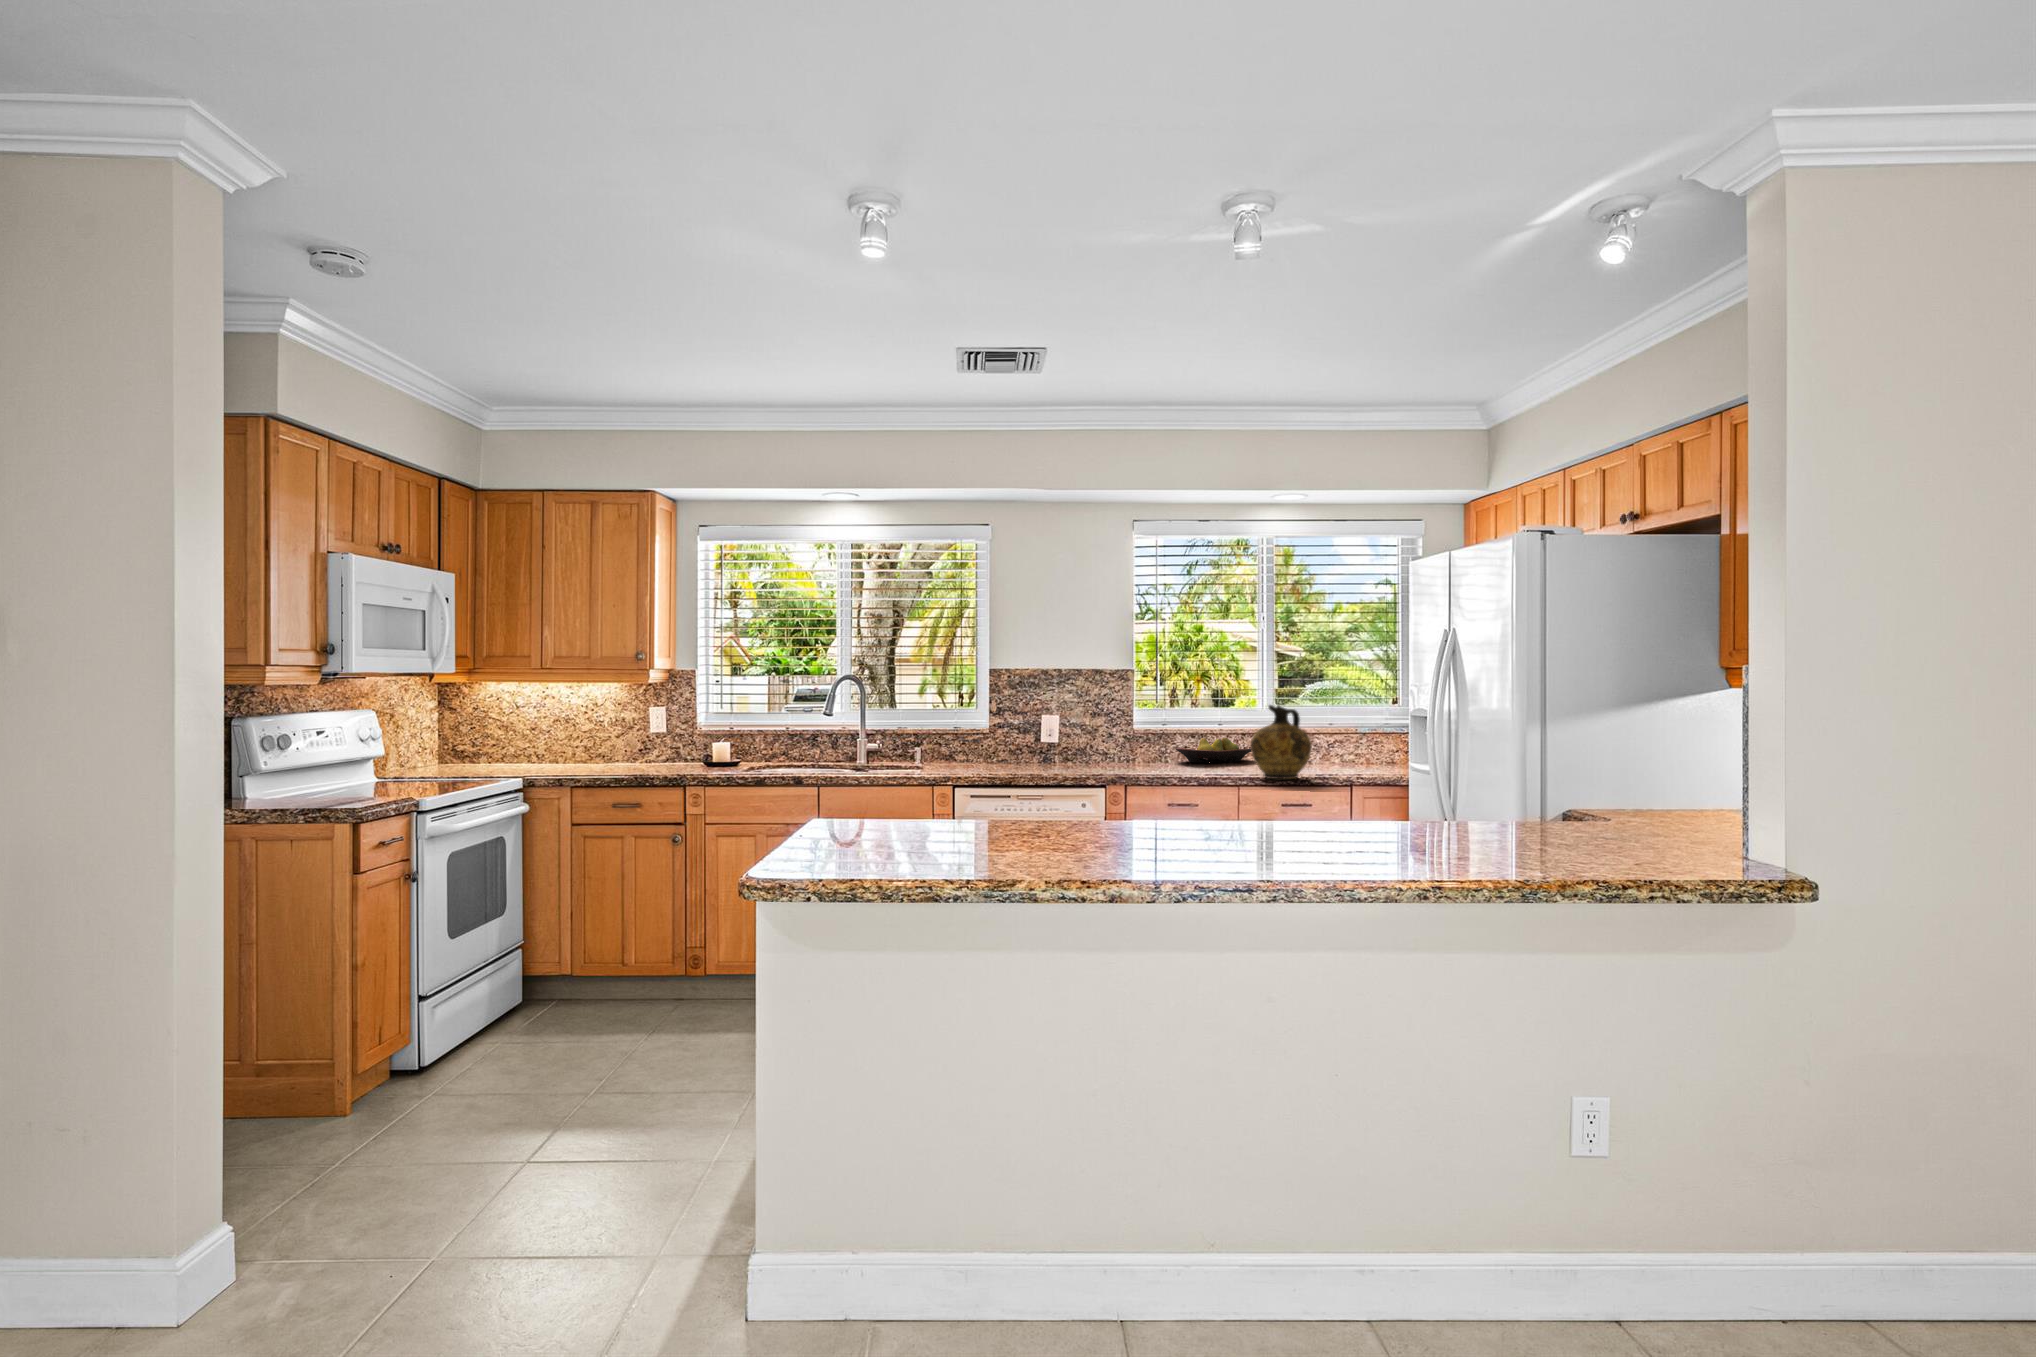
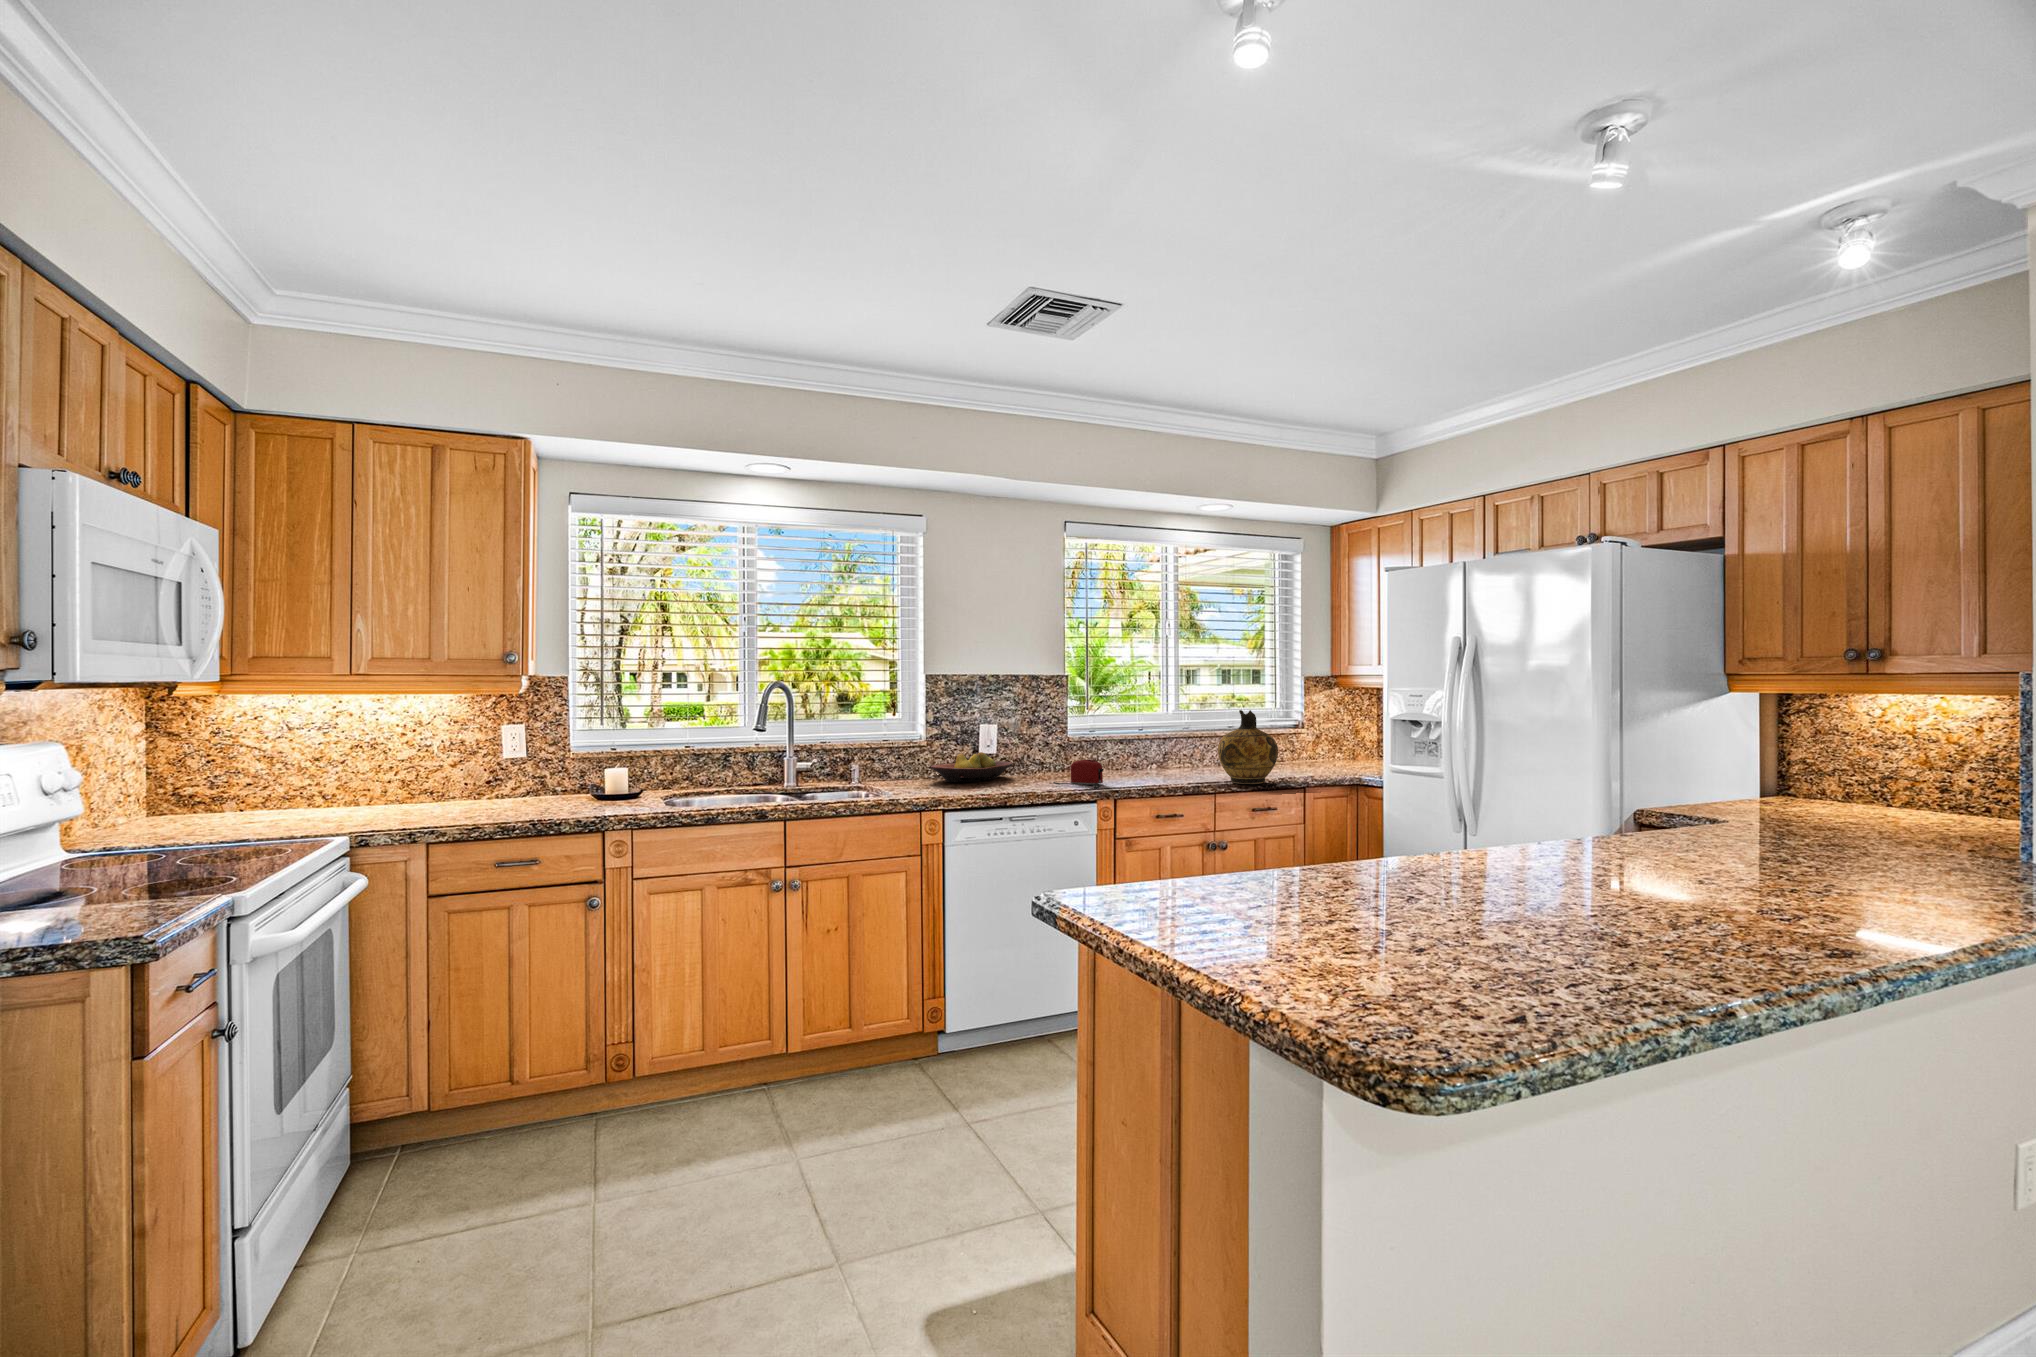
fruit bowl: present [1176,738,1251,762] -> present [931,752,1012,782]
toaster: none [1086,750,1129,776] -> present [1053,760,1103,789]

